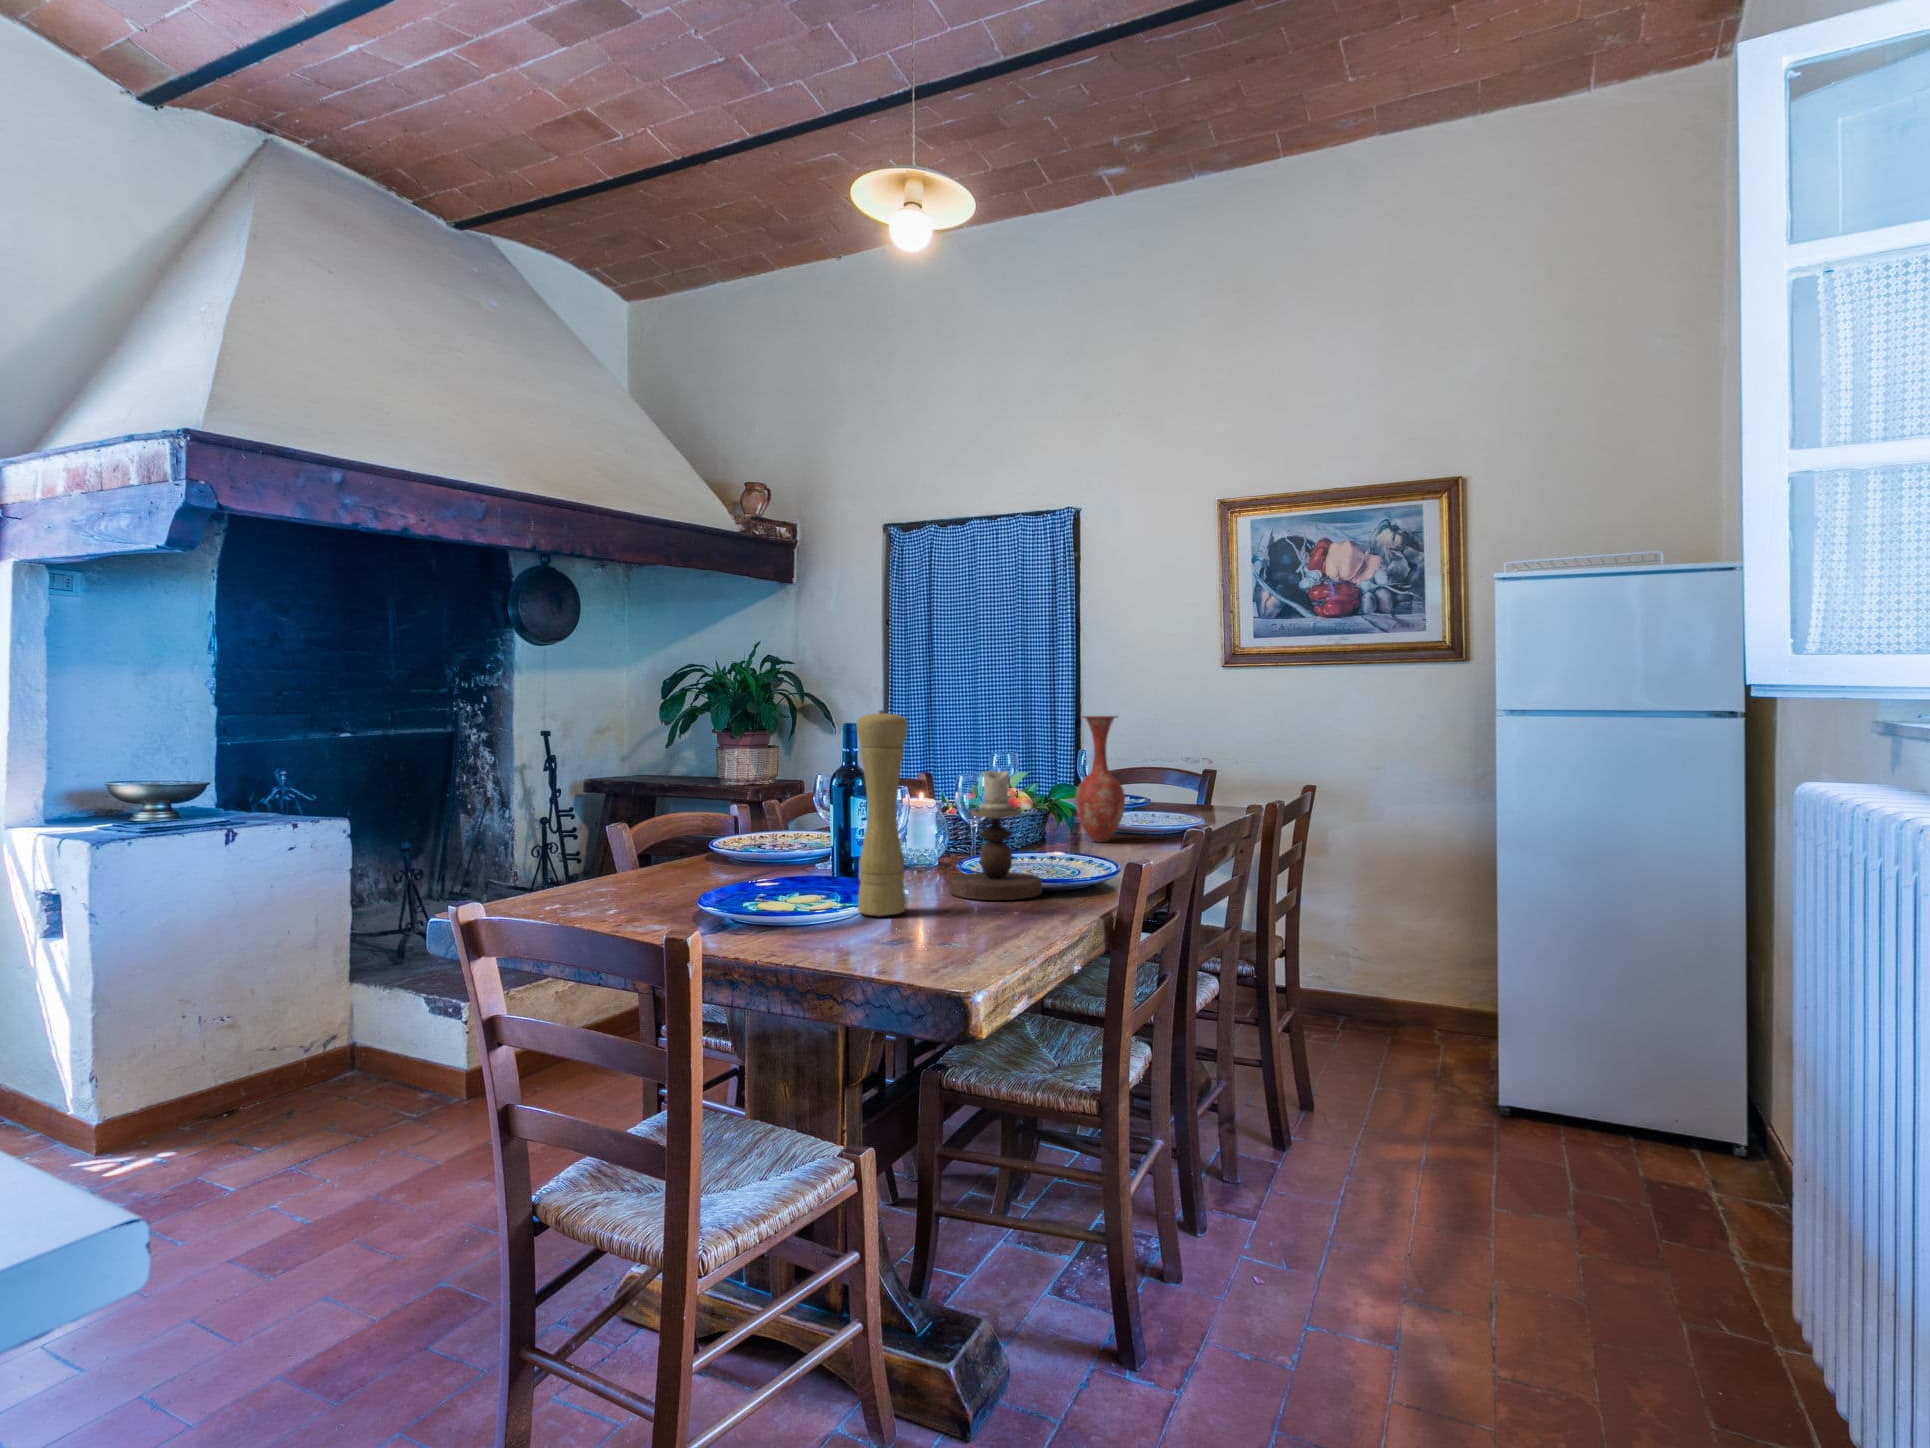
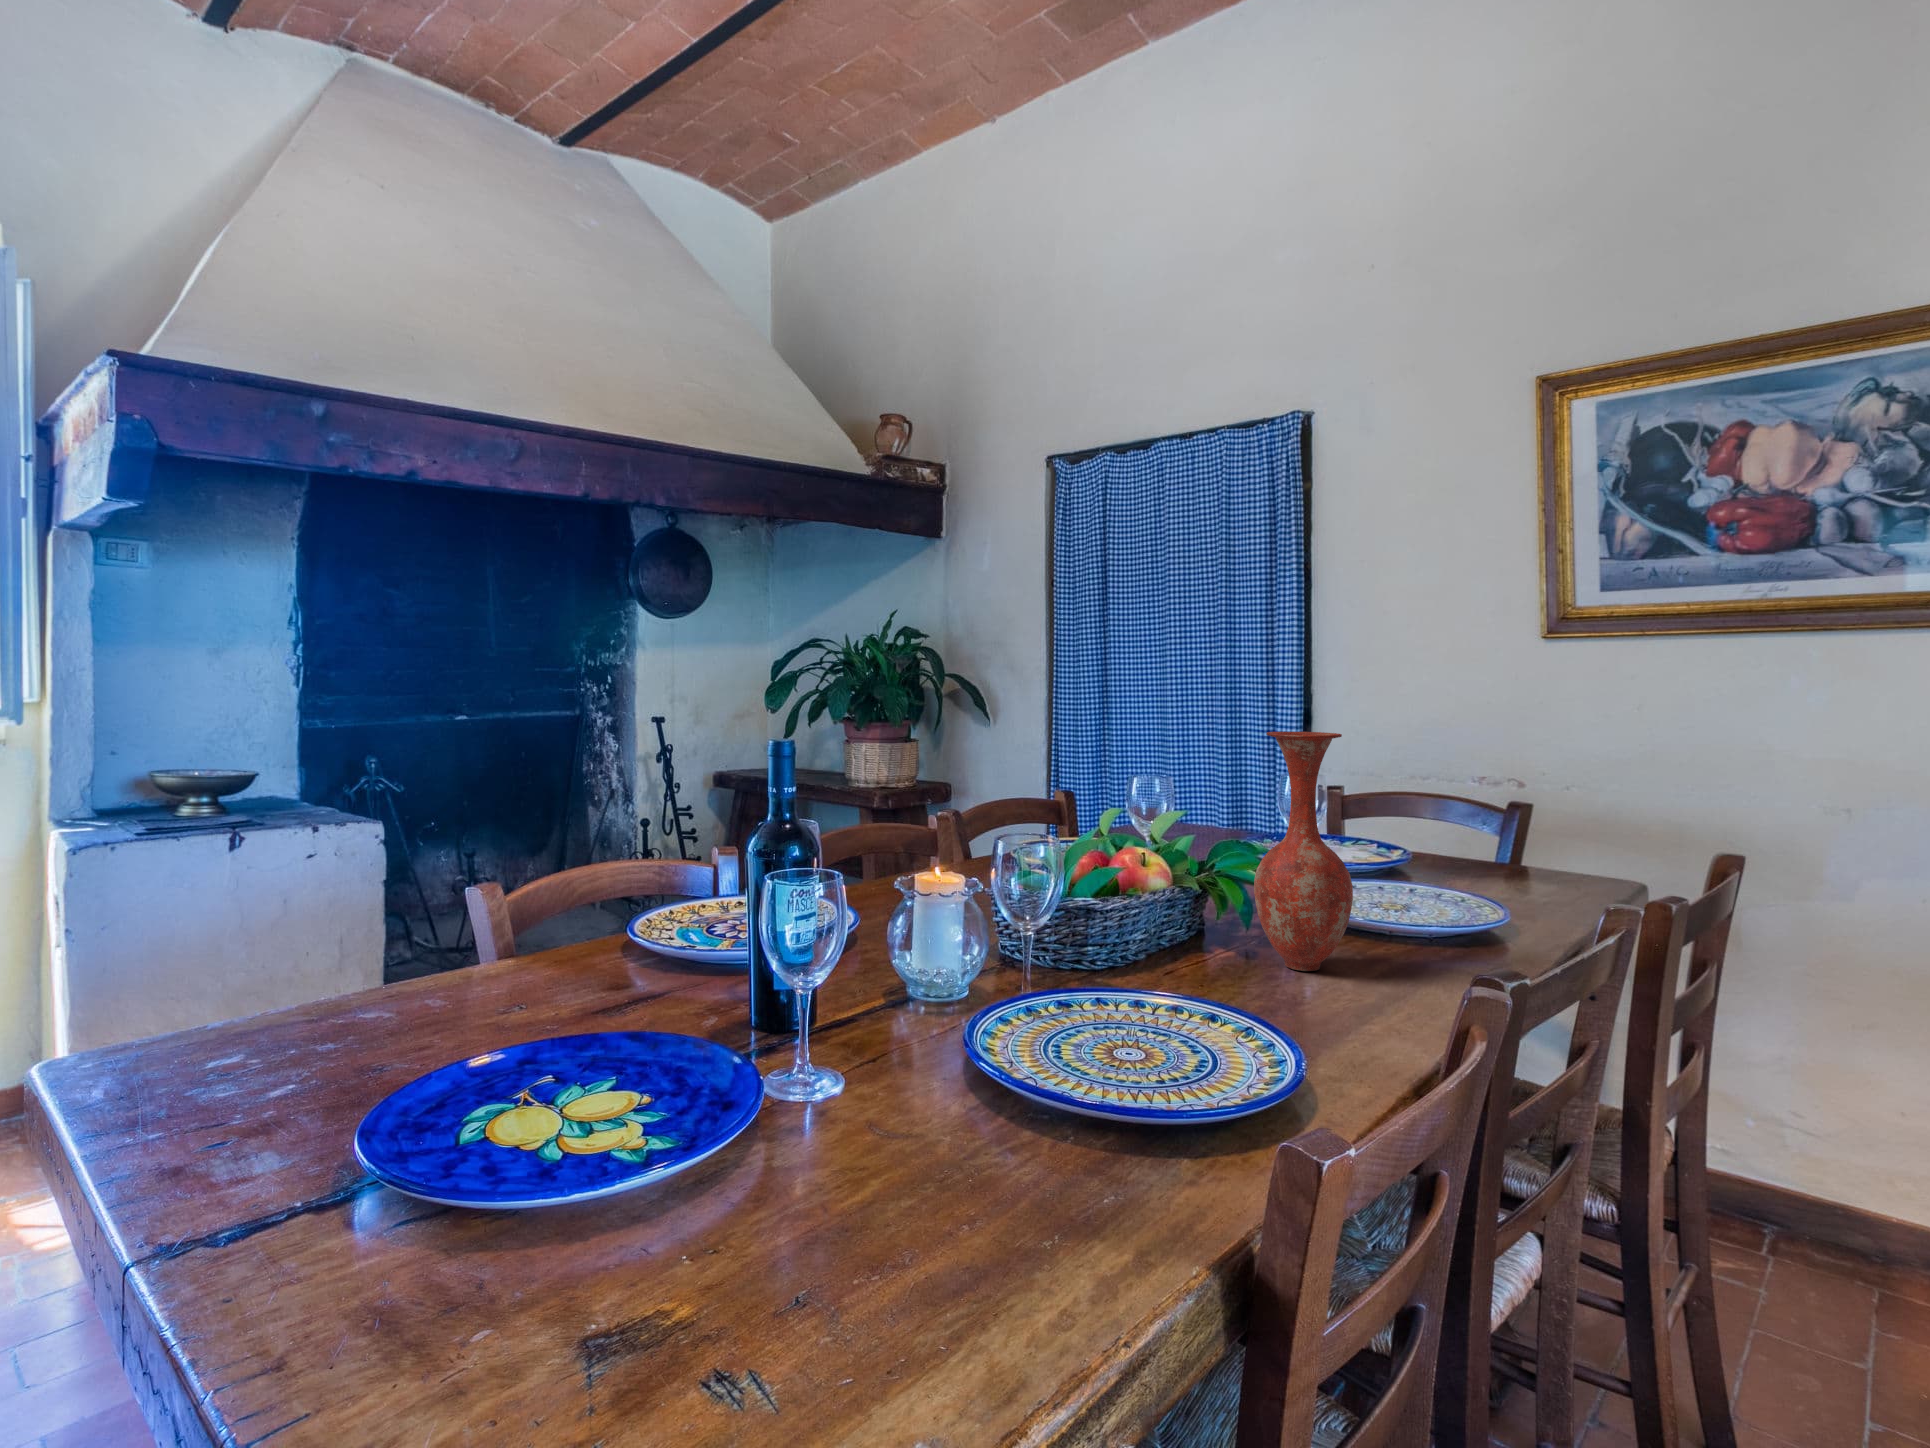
pepper mill: present [857,710,908,916] -> none [531,769,671,1338]
candlestick: present [950,771,1042,900] -> none [865,898,1089,1261]

